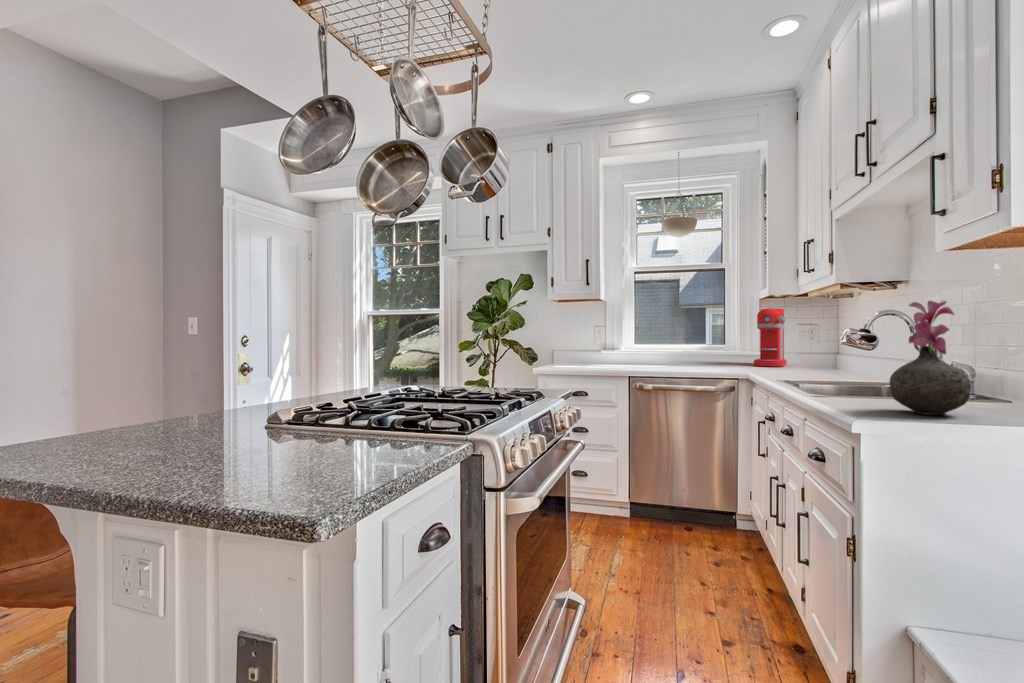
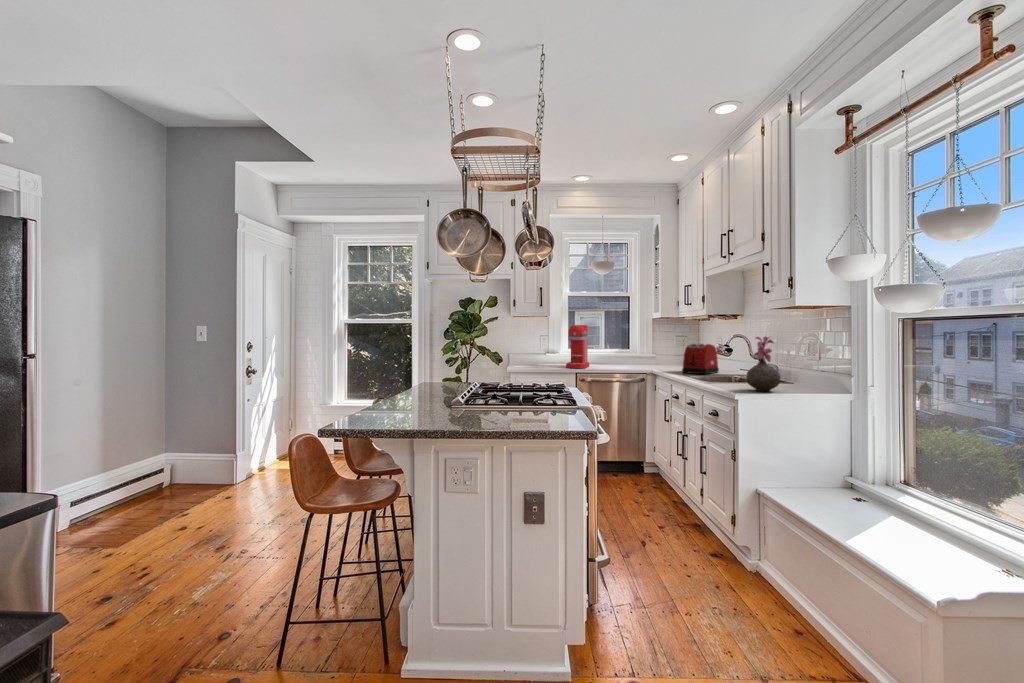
coffee maker: present [754,308,787,366] -> present [566,325,589,368]
toaster: none [788,330,857,381] -> present [682,344,719,374]

